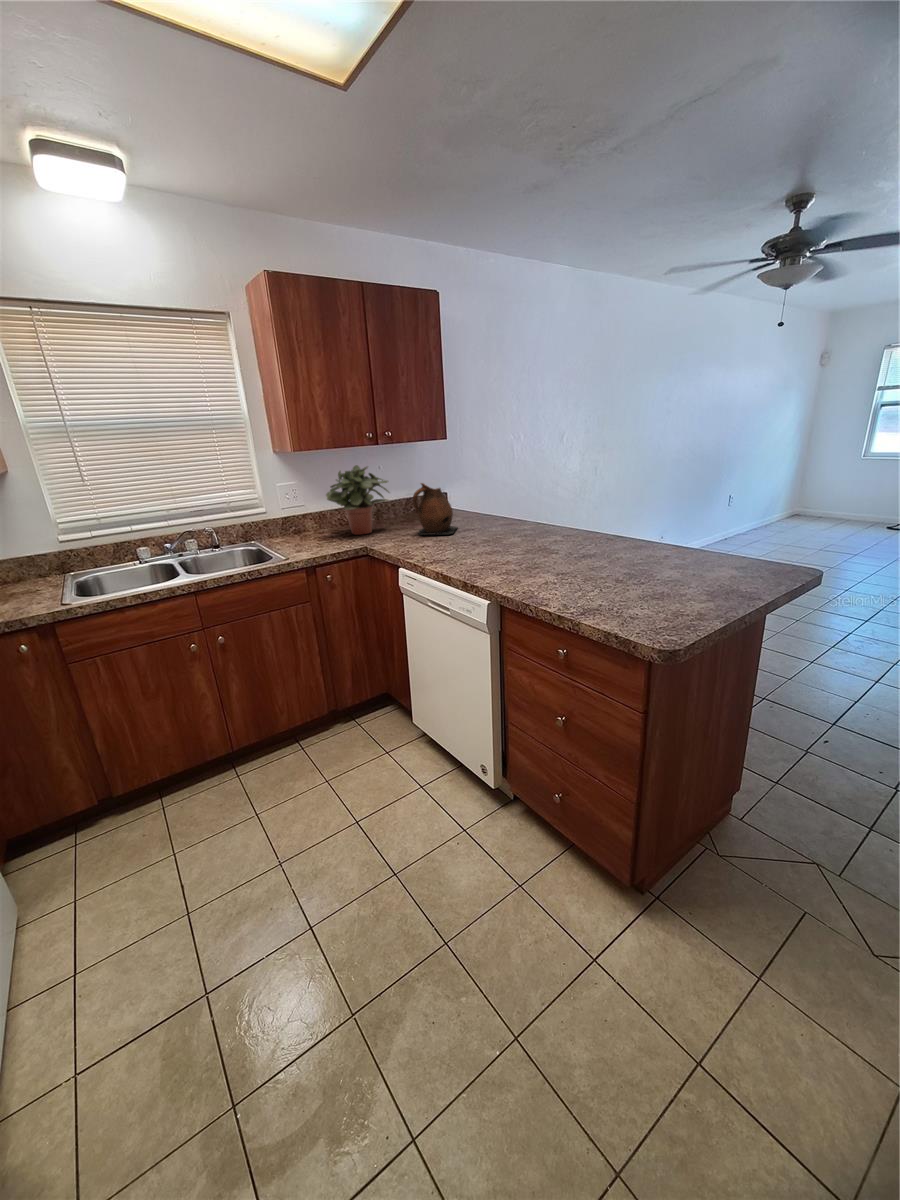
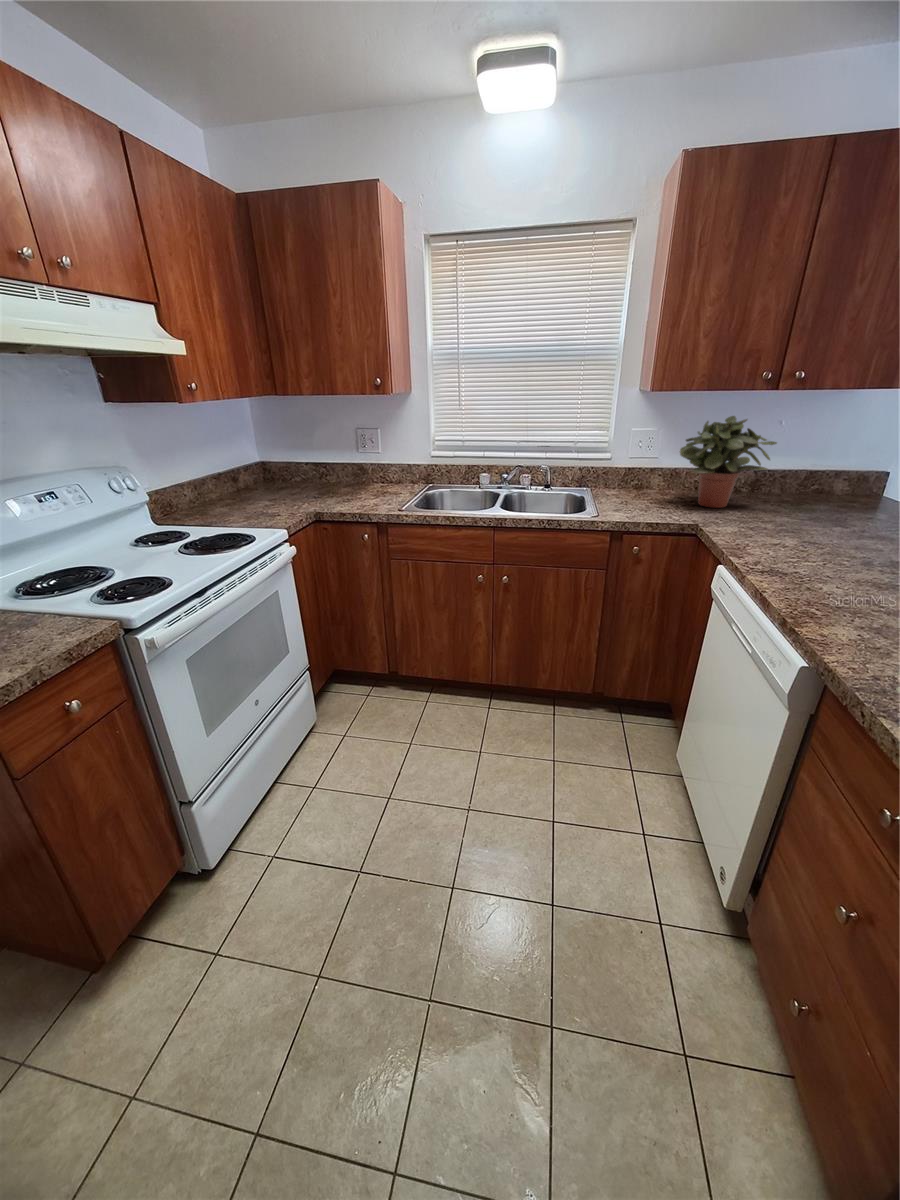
ceramic pitcher: present [413,483,457,535] -> none [786,453,865,538]

